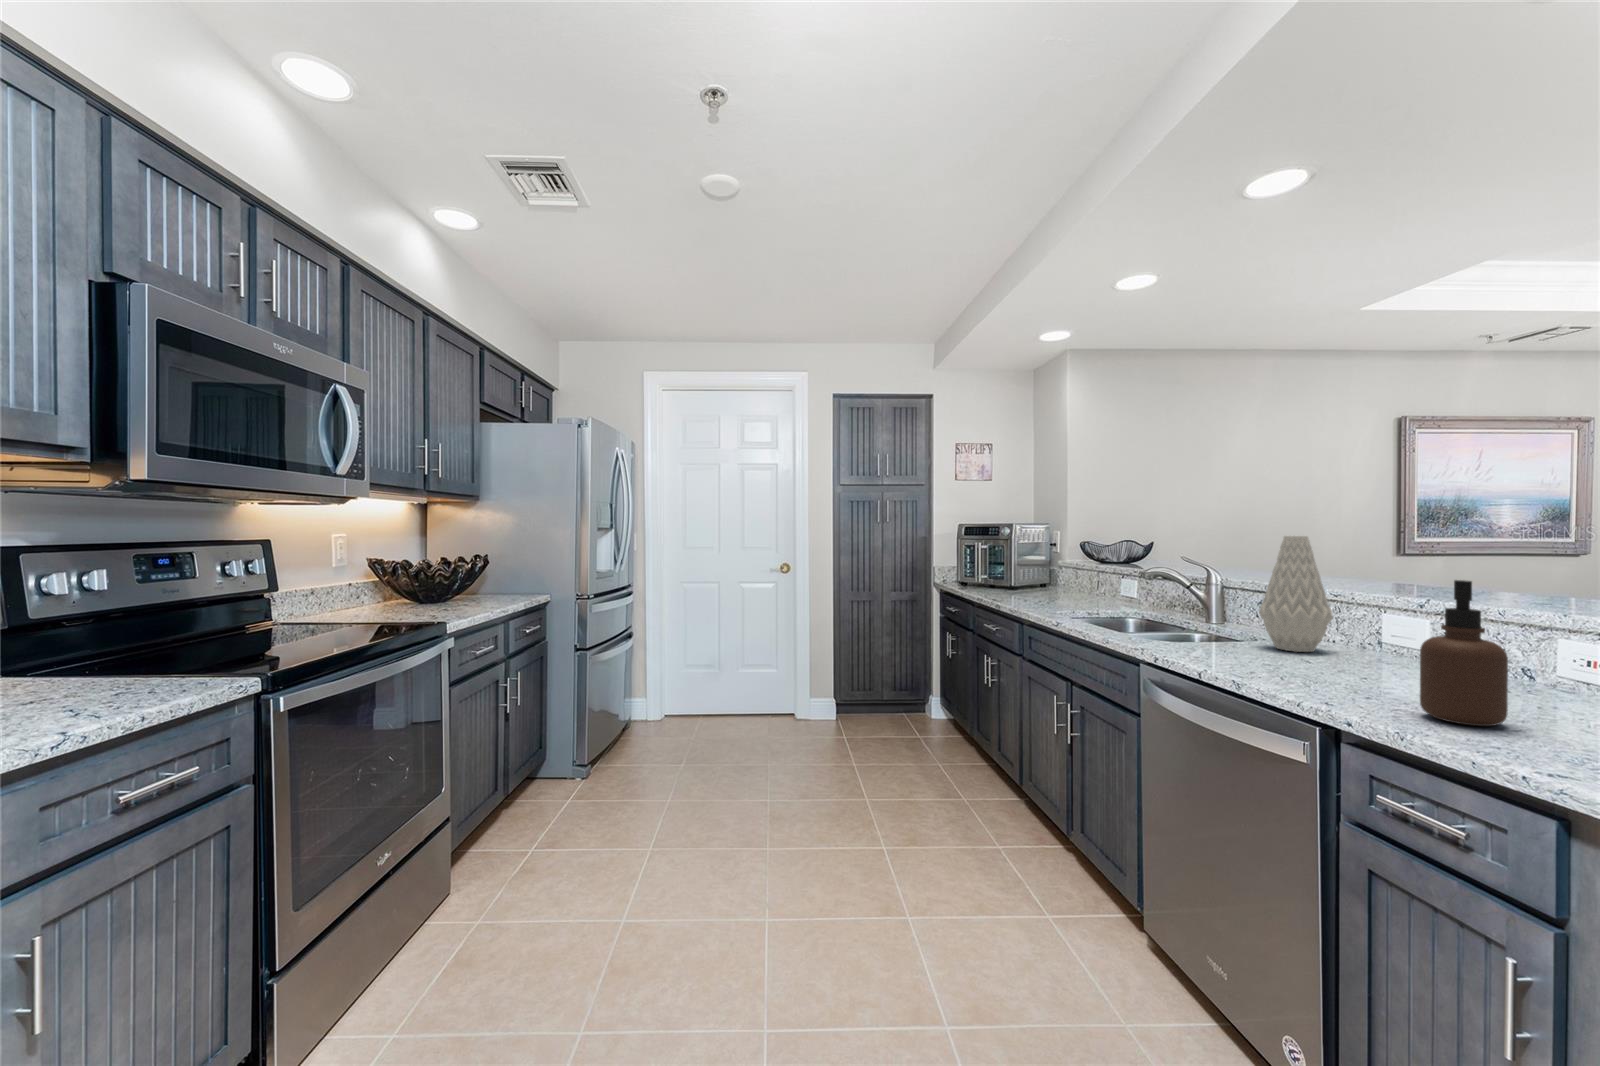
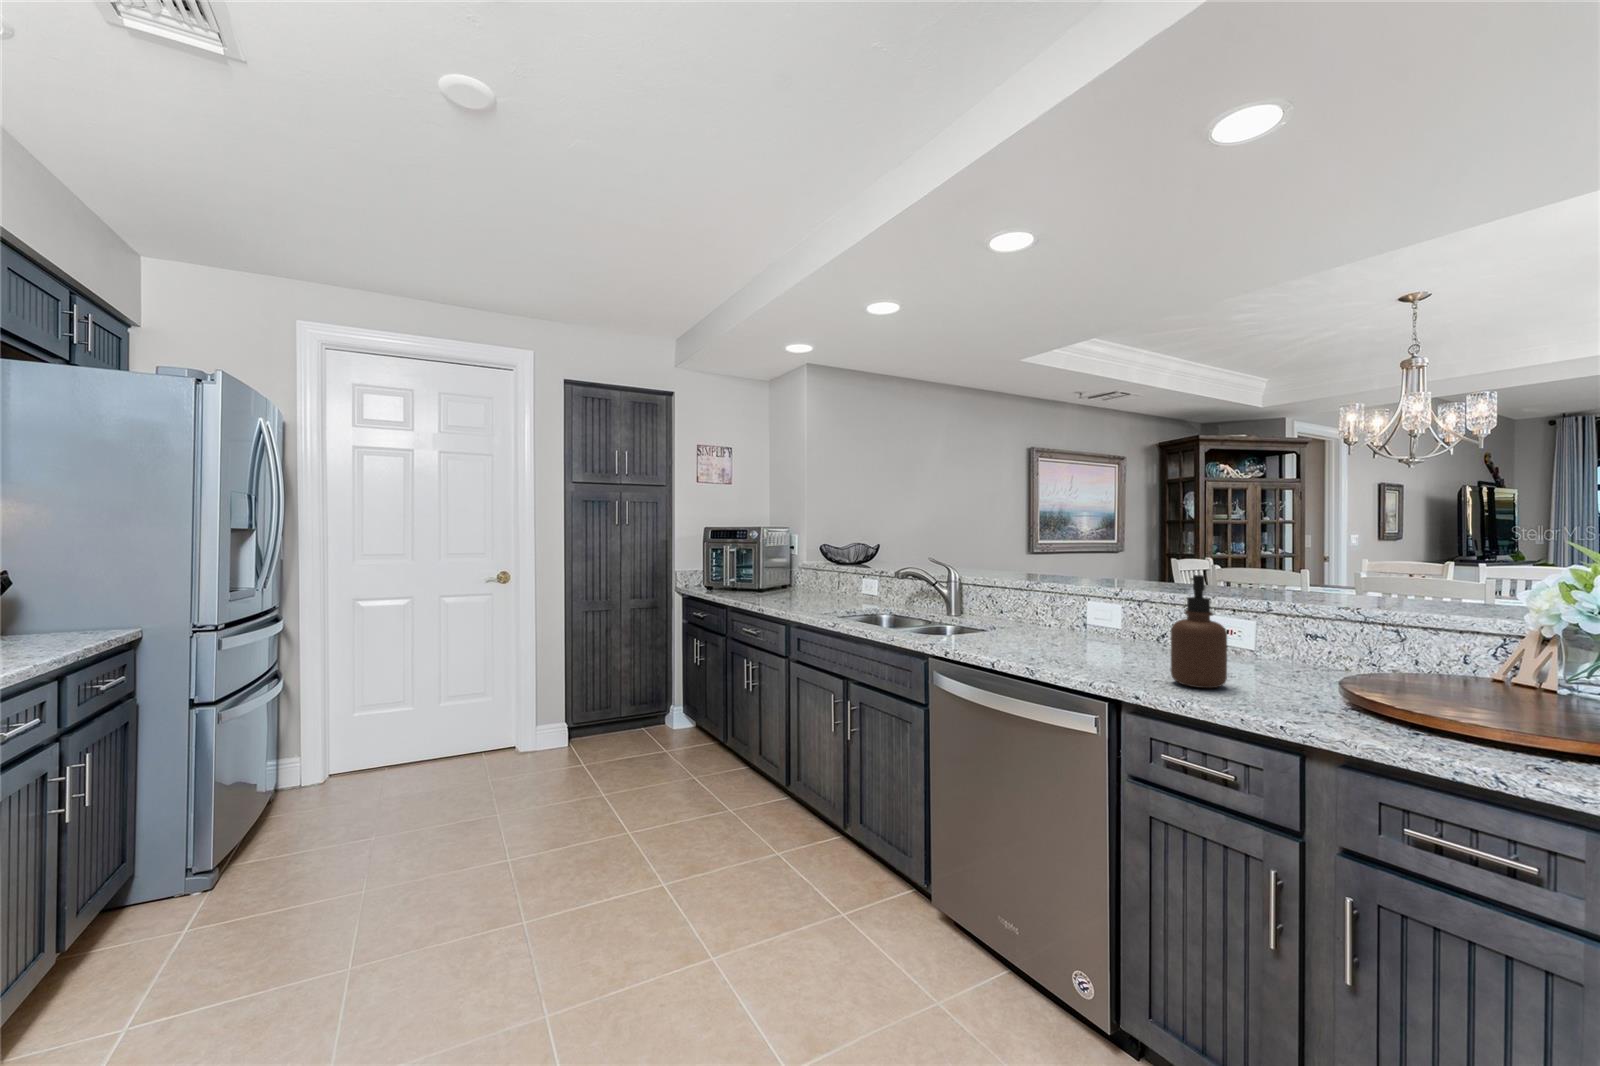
vase: present [1259,536,1332,652] -> none [1006,539,1058,636]

